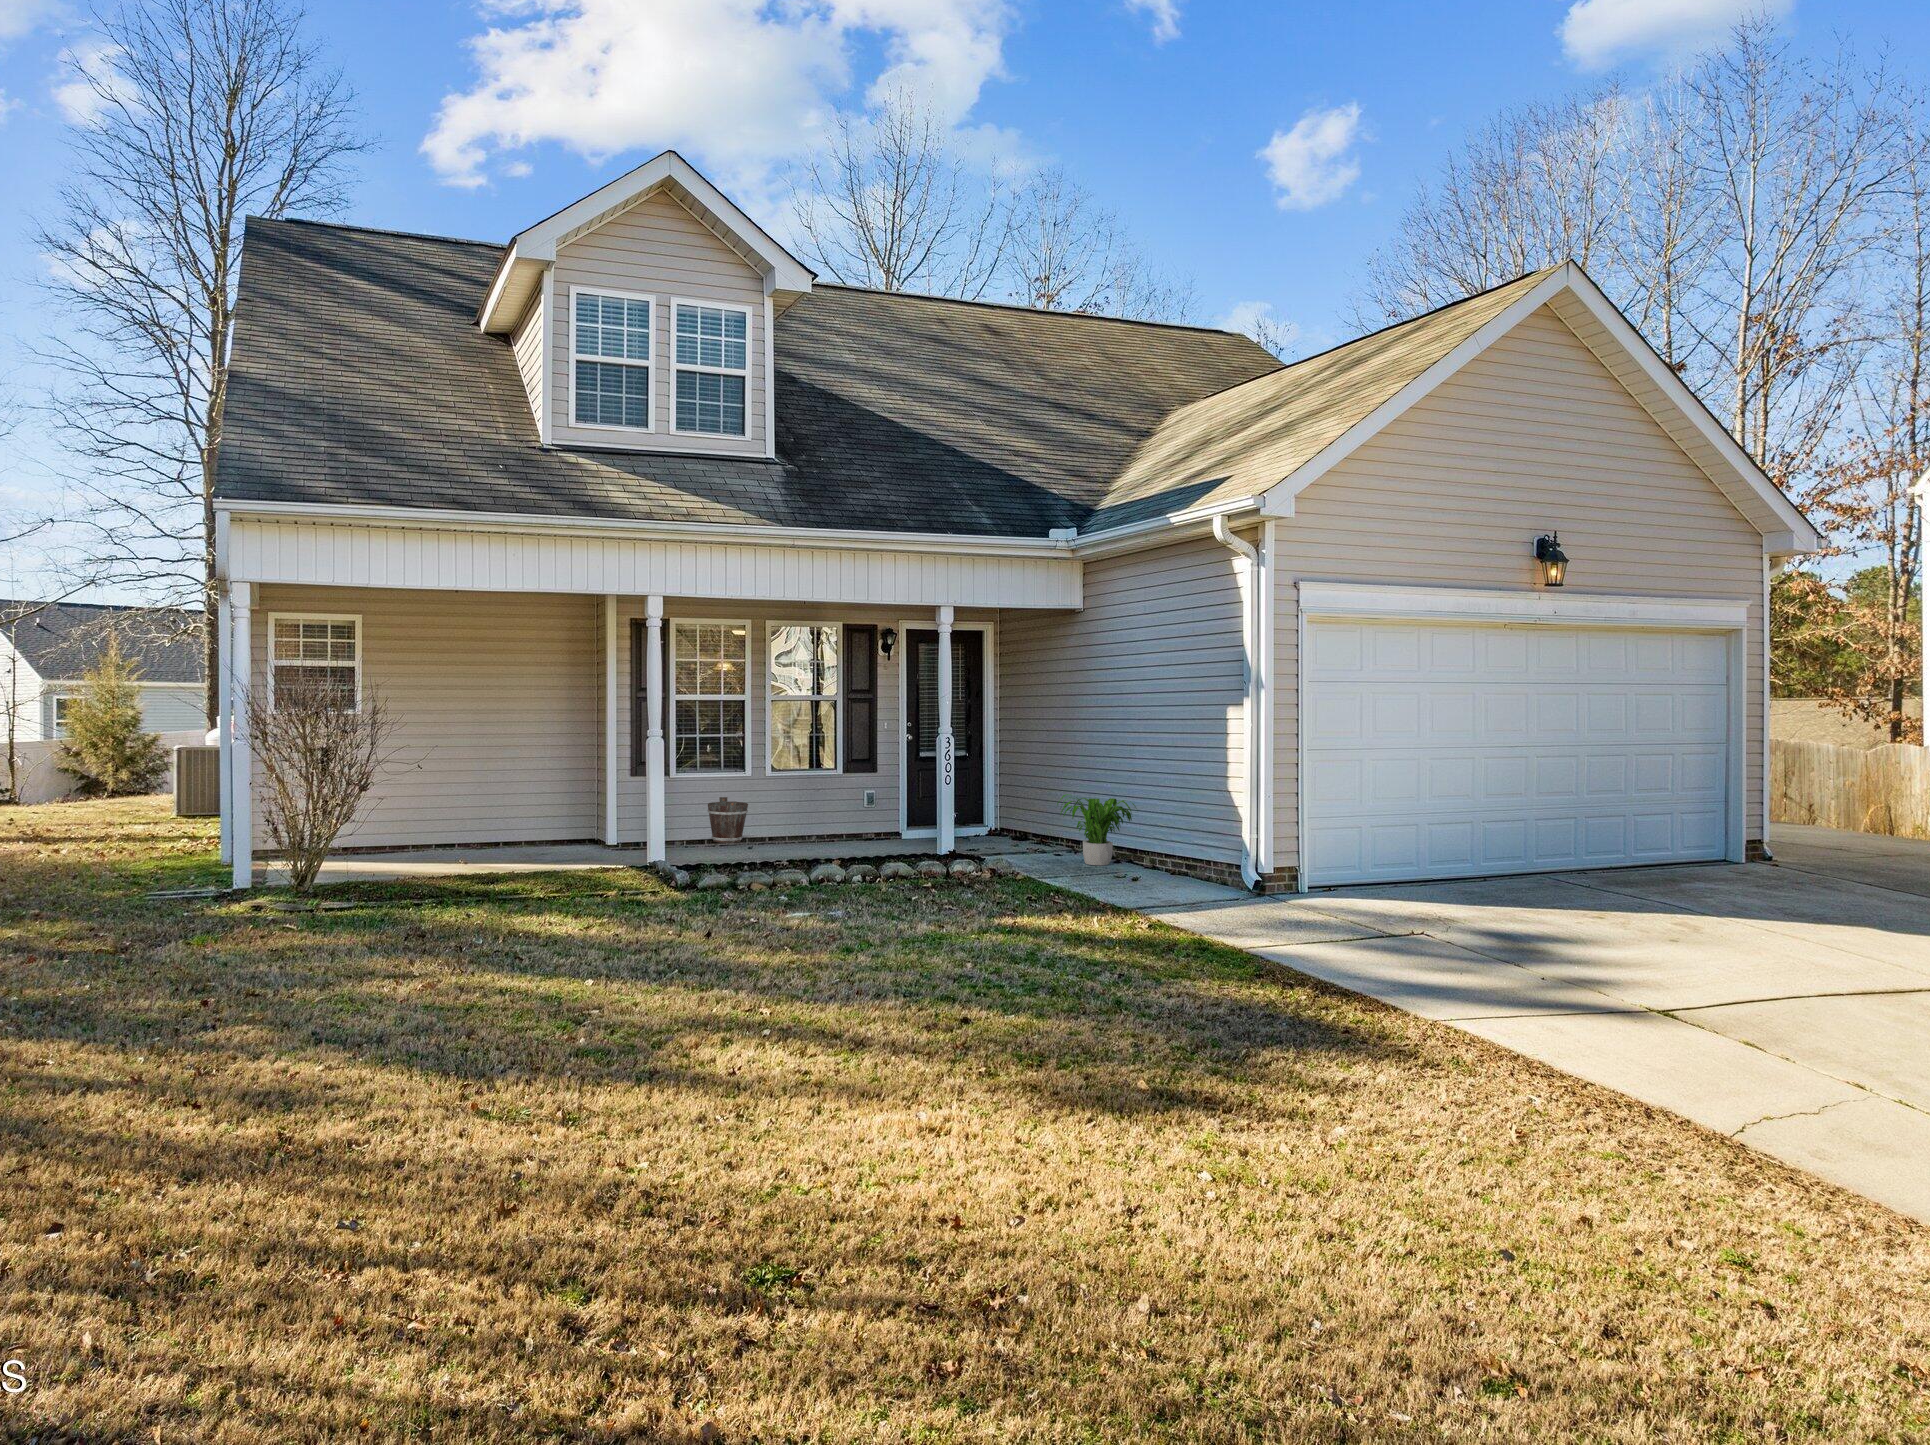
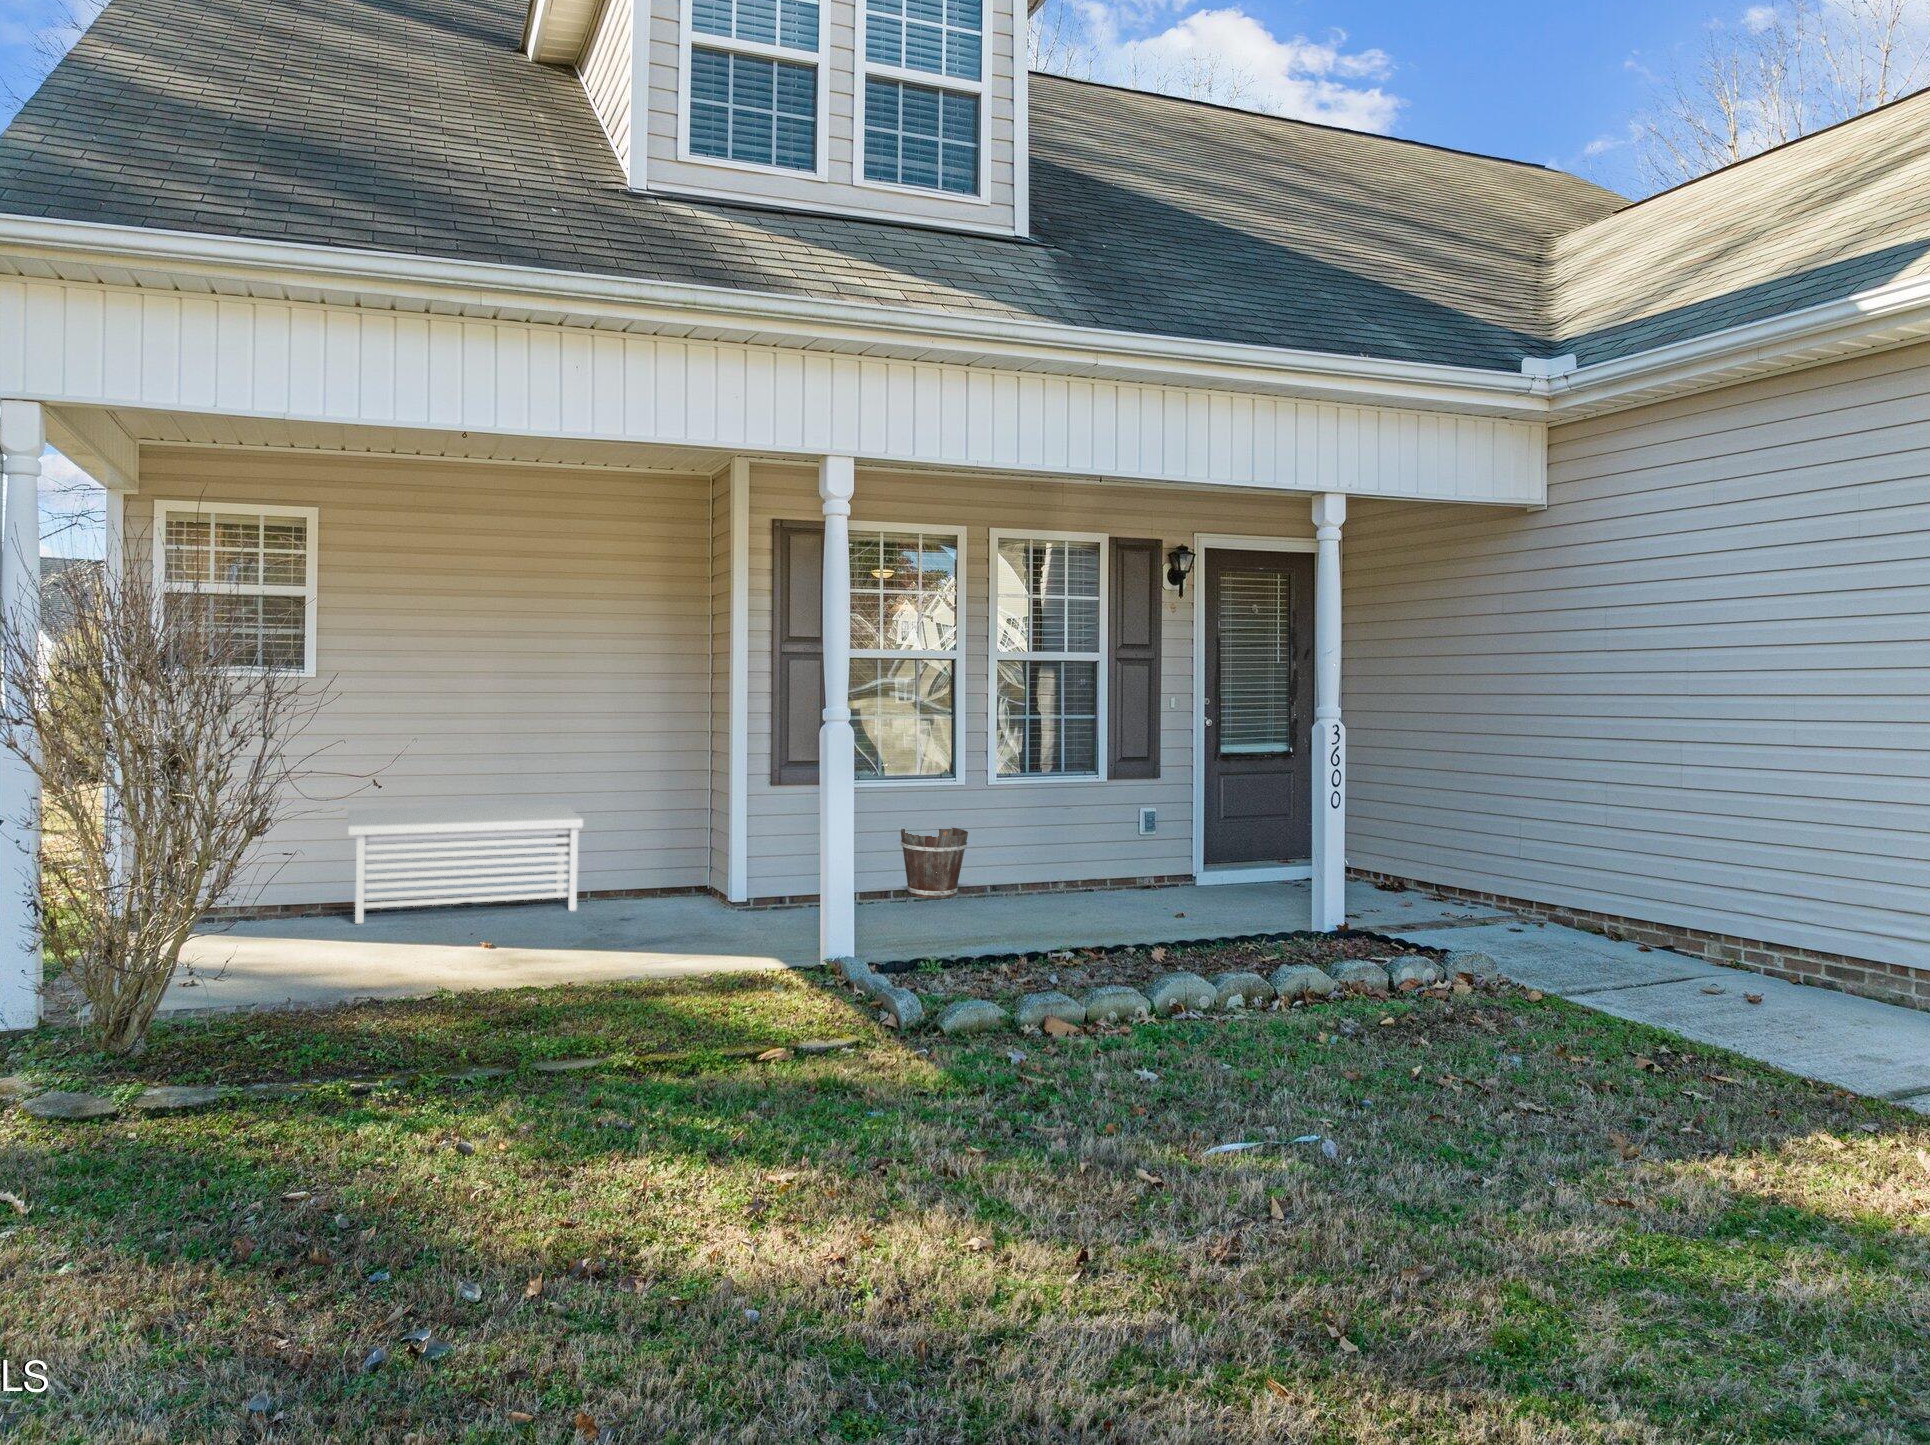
storage bench: none [383,790,518,854] -> present [348,804,583,924]
potted plant: present [1057,794,1135,865] -> none [1549,833,1723,967]

